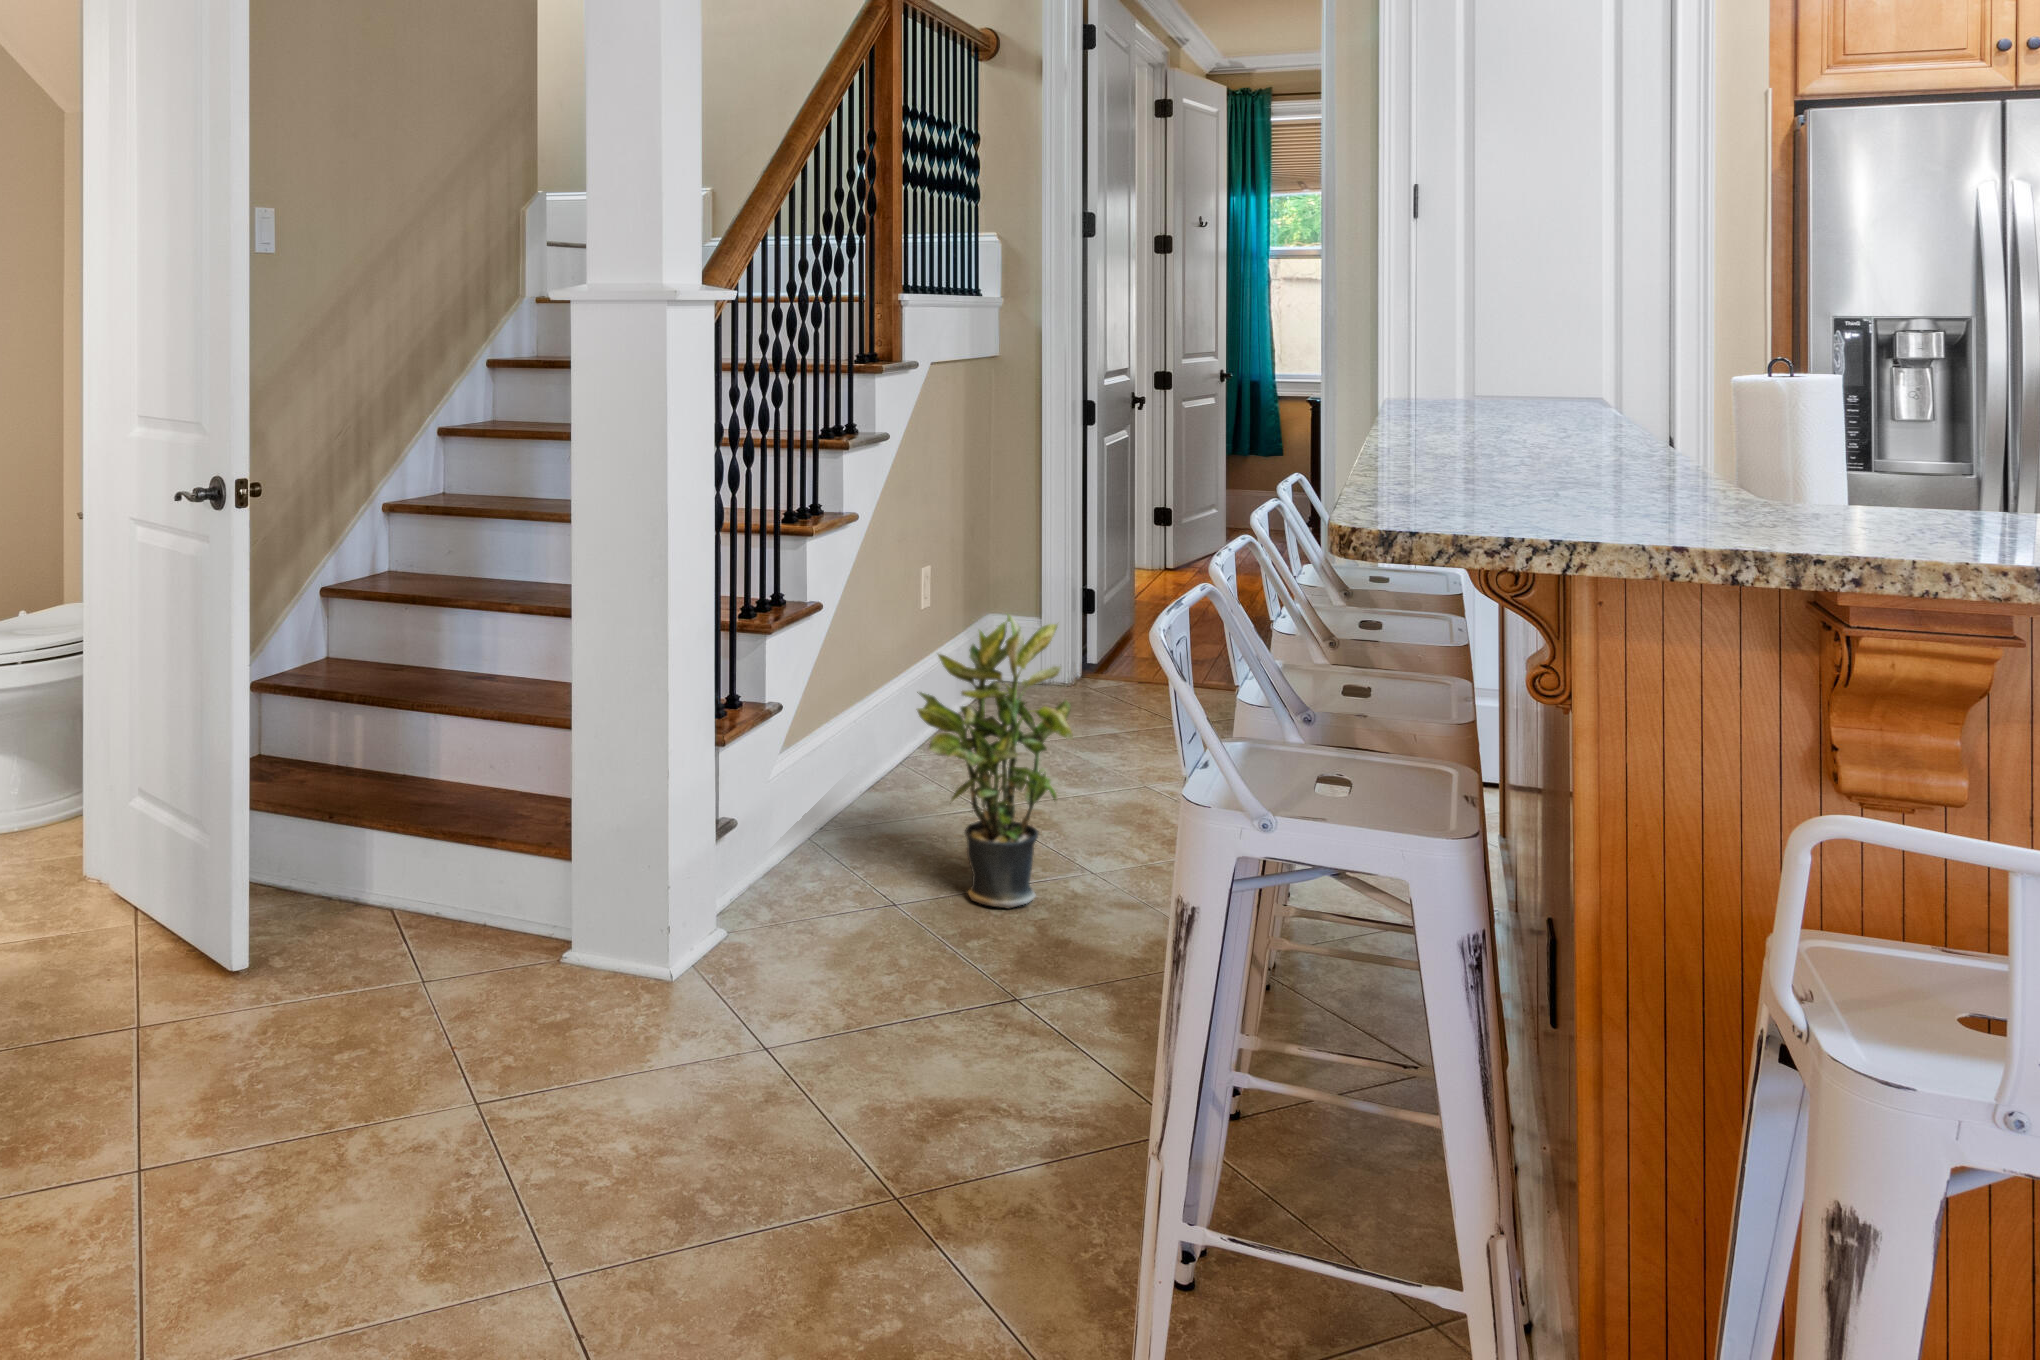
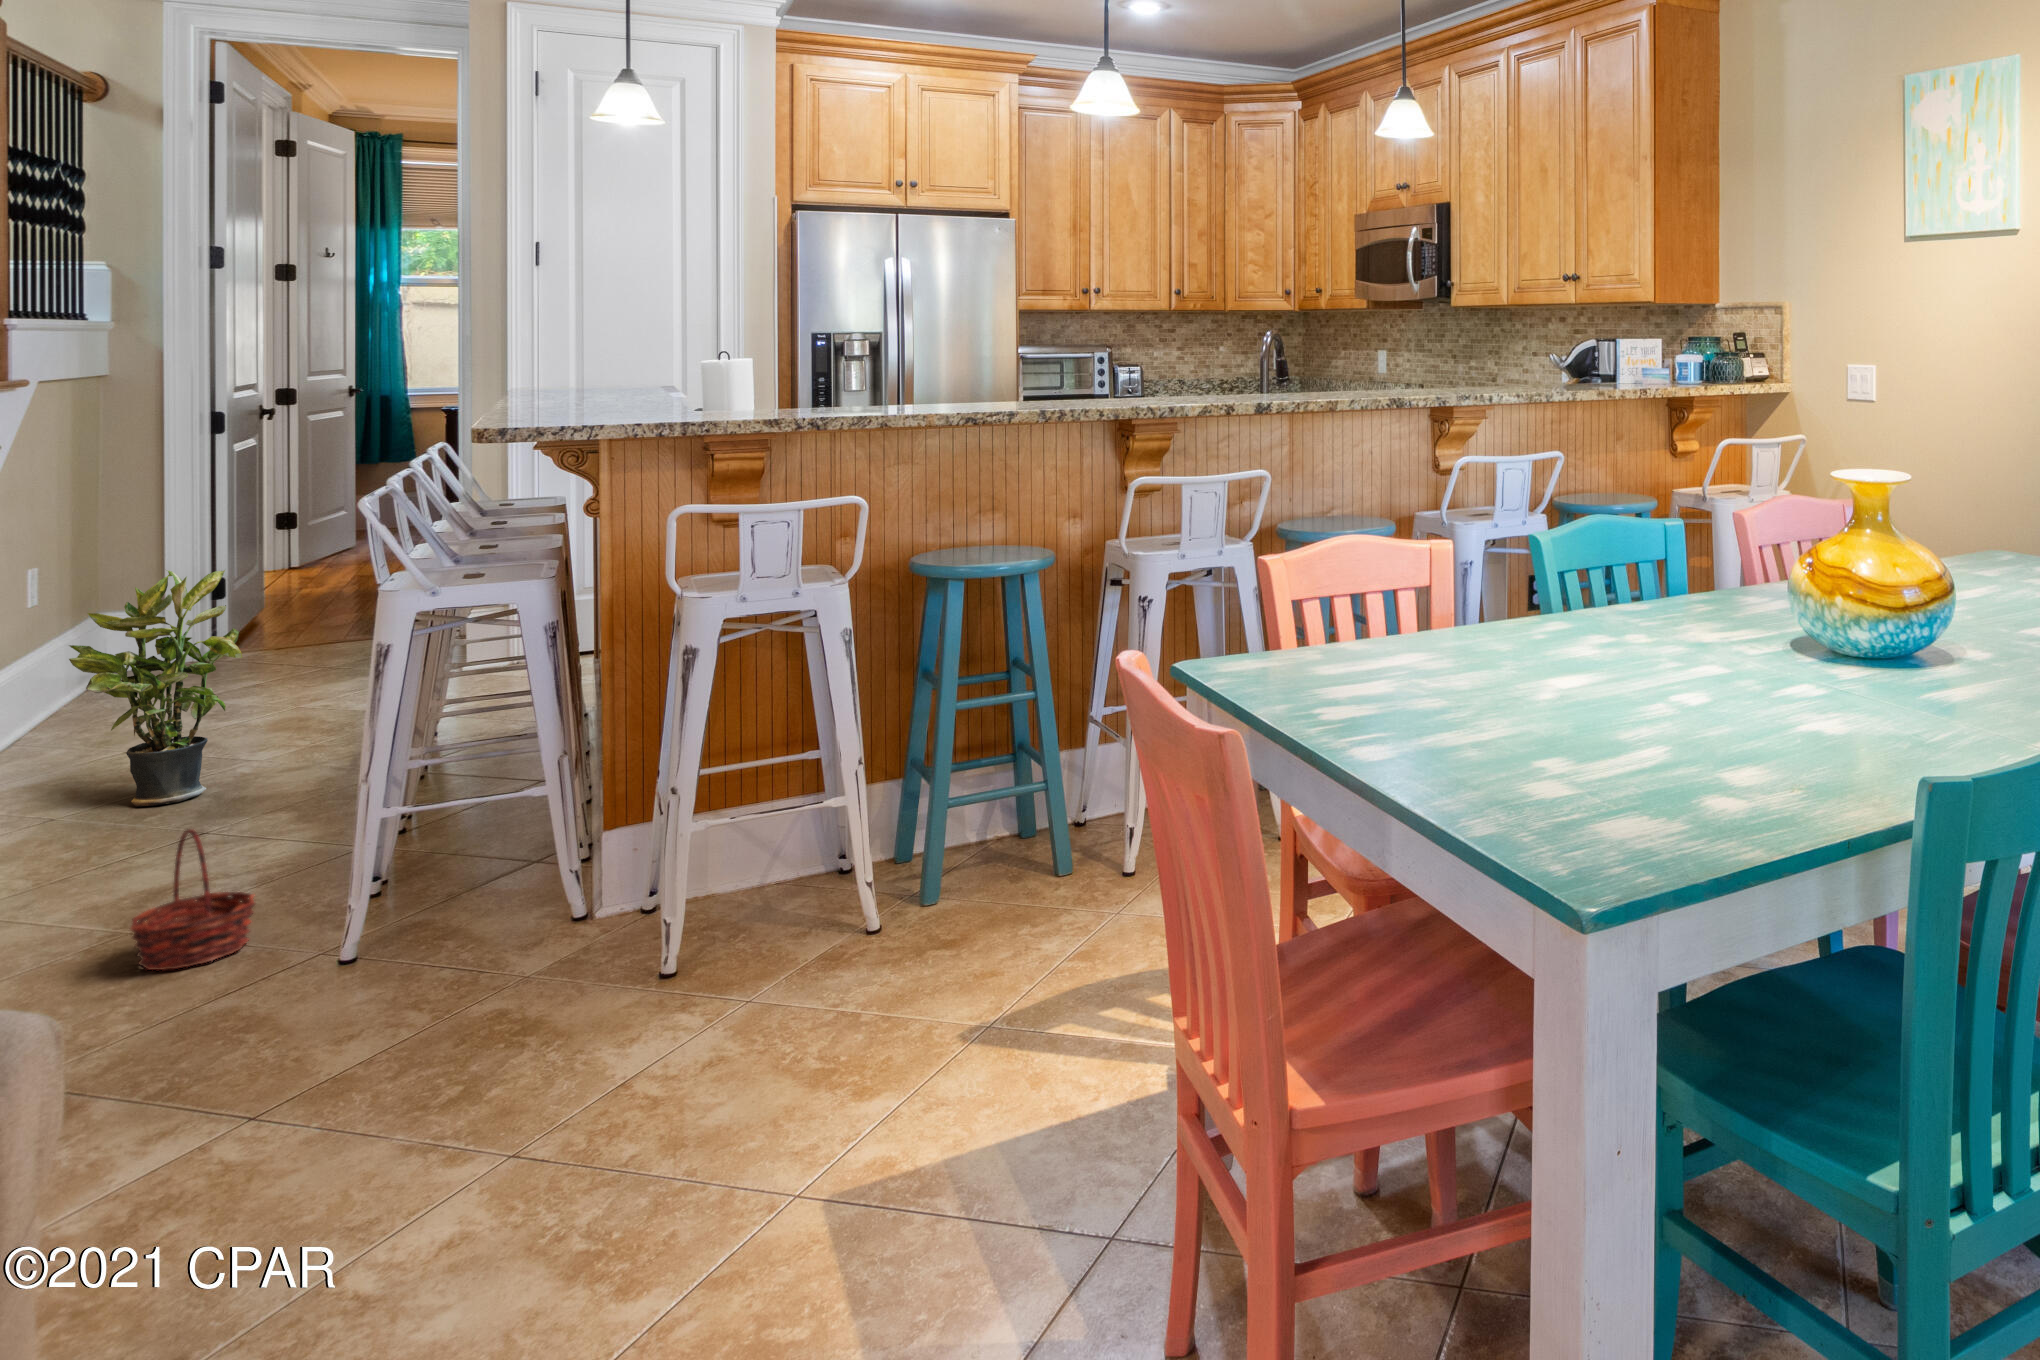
basket: none [889,1075,1032,1302] -> present [130,829,255,970]

